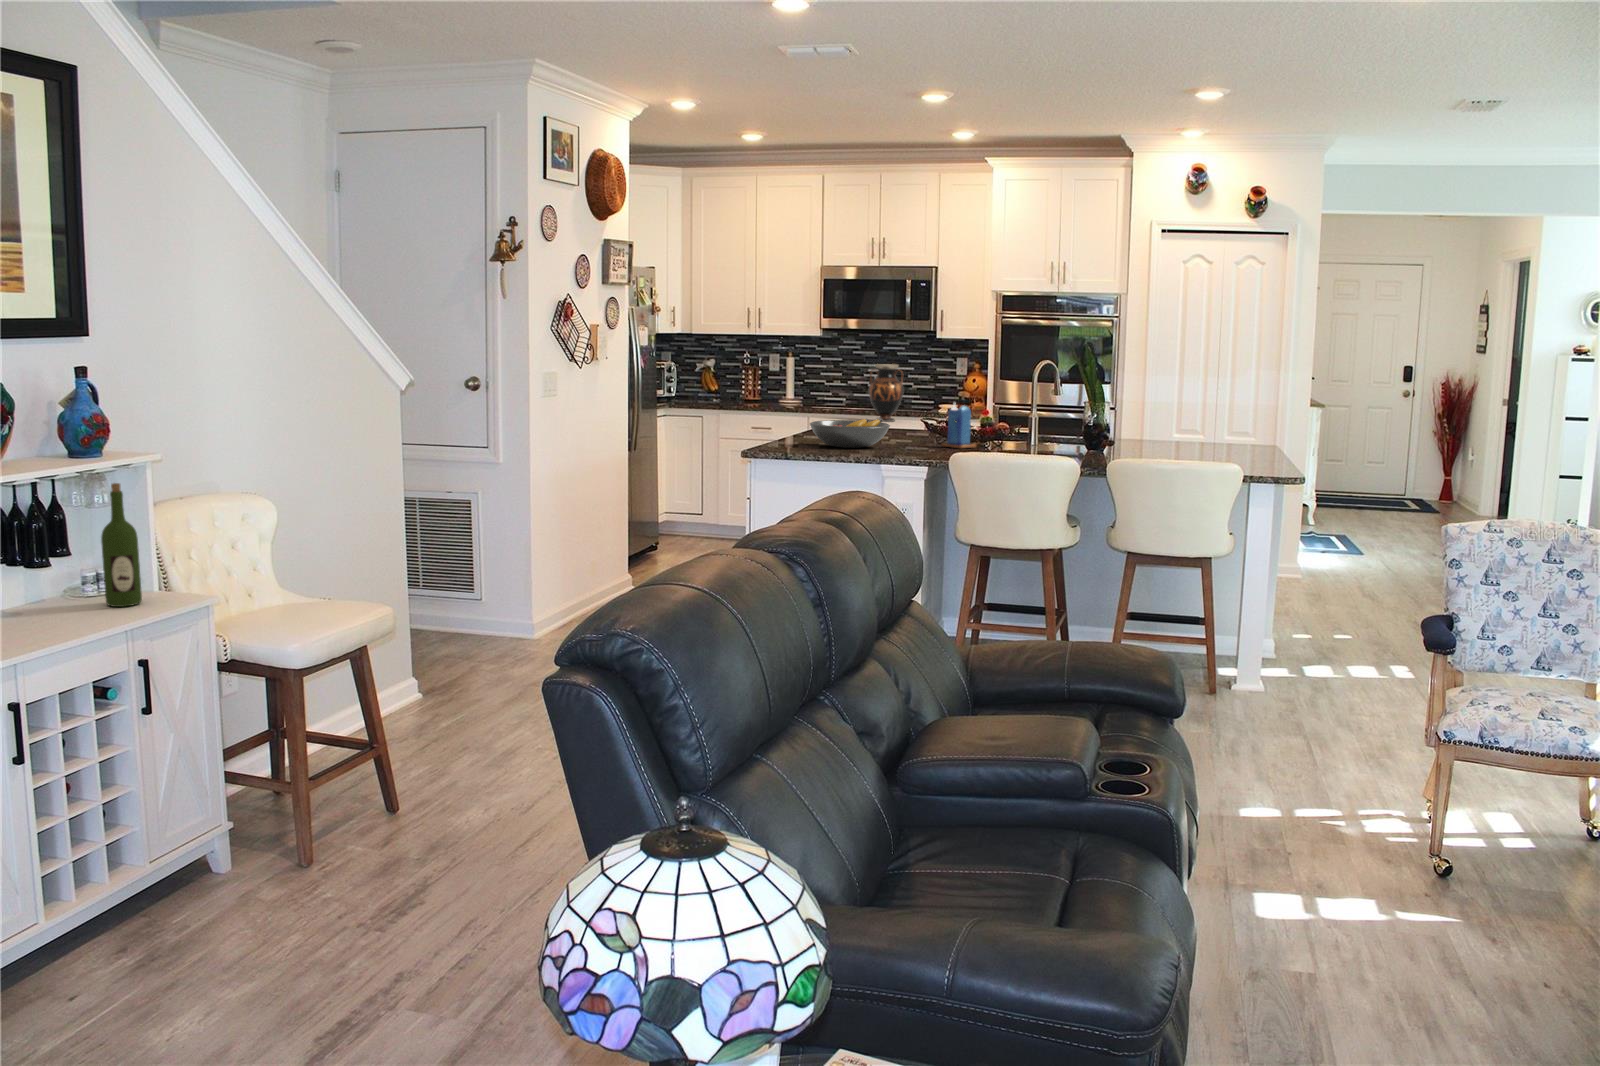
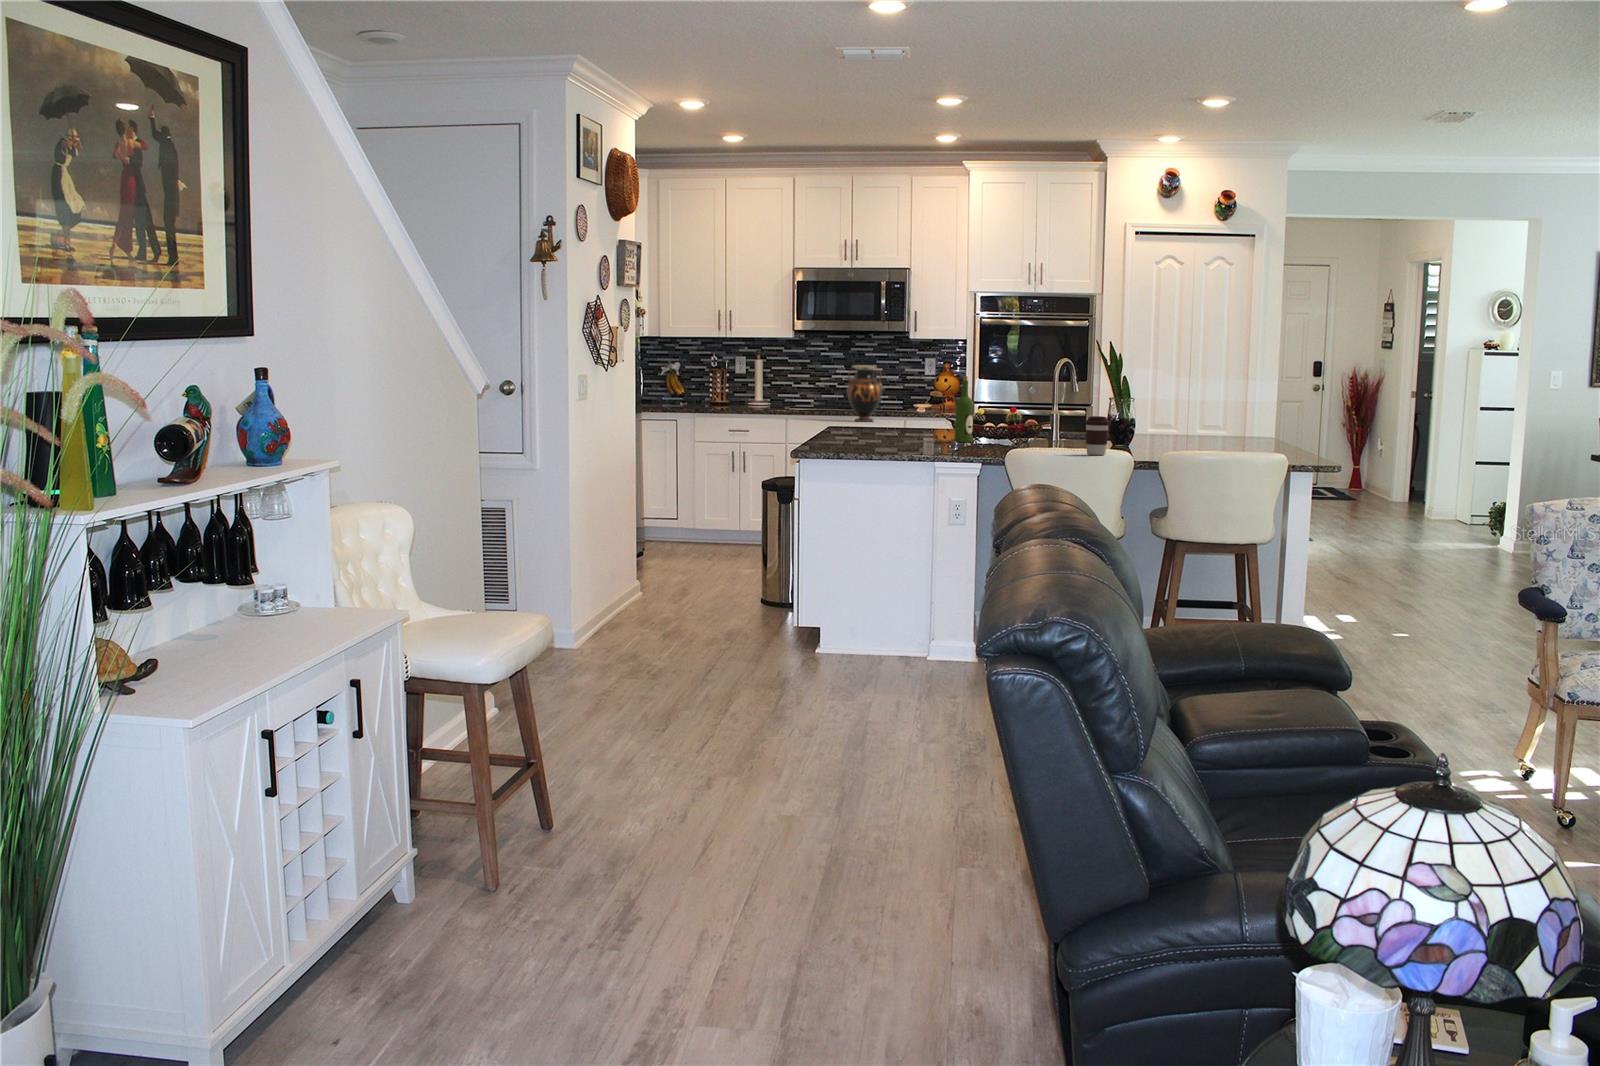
candle: present [941,405,976,448] -> none [977,399,1012,445]
fruit bowl: present [810,419,890,448] -> none [854,417,935,446]
coffee cup: none [1024,422,1050,462] -> present [1085,416,1110,455]
wine bottle: present [101,483,142,607] -> present [955,376,973,443]

